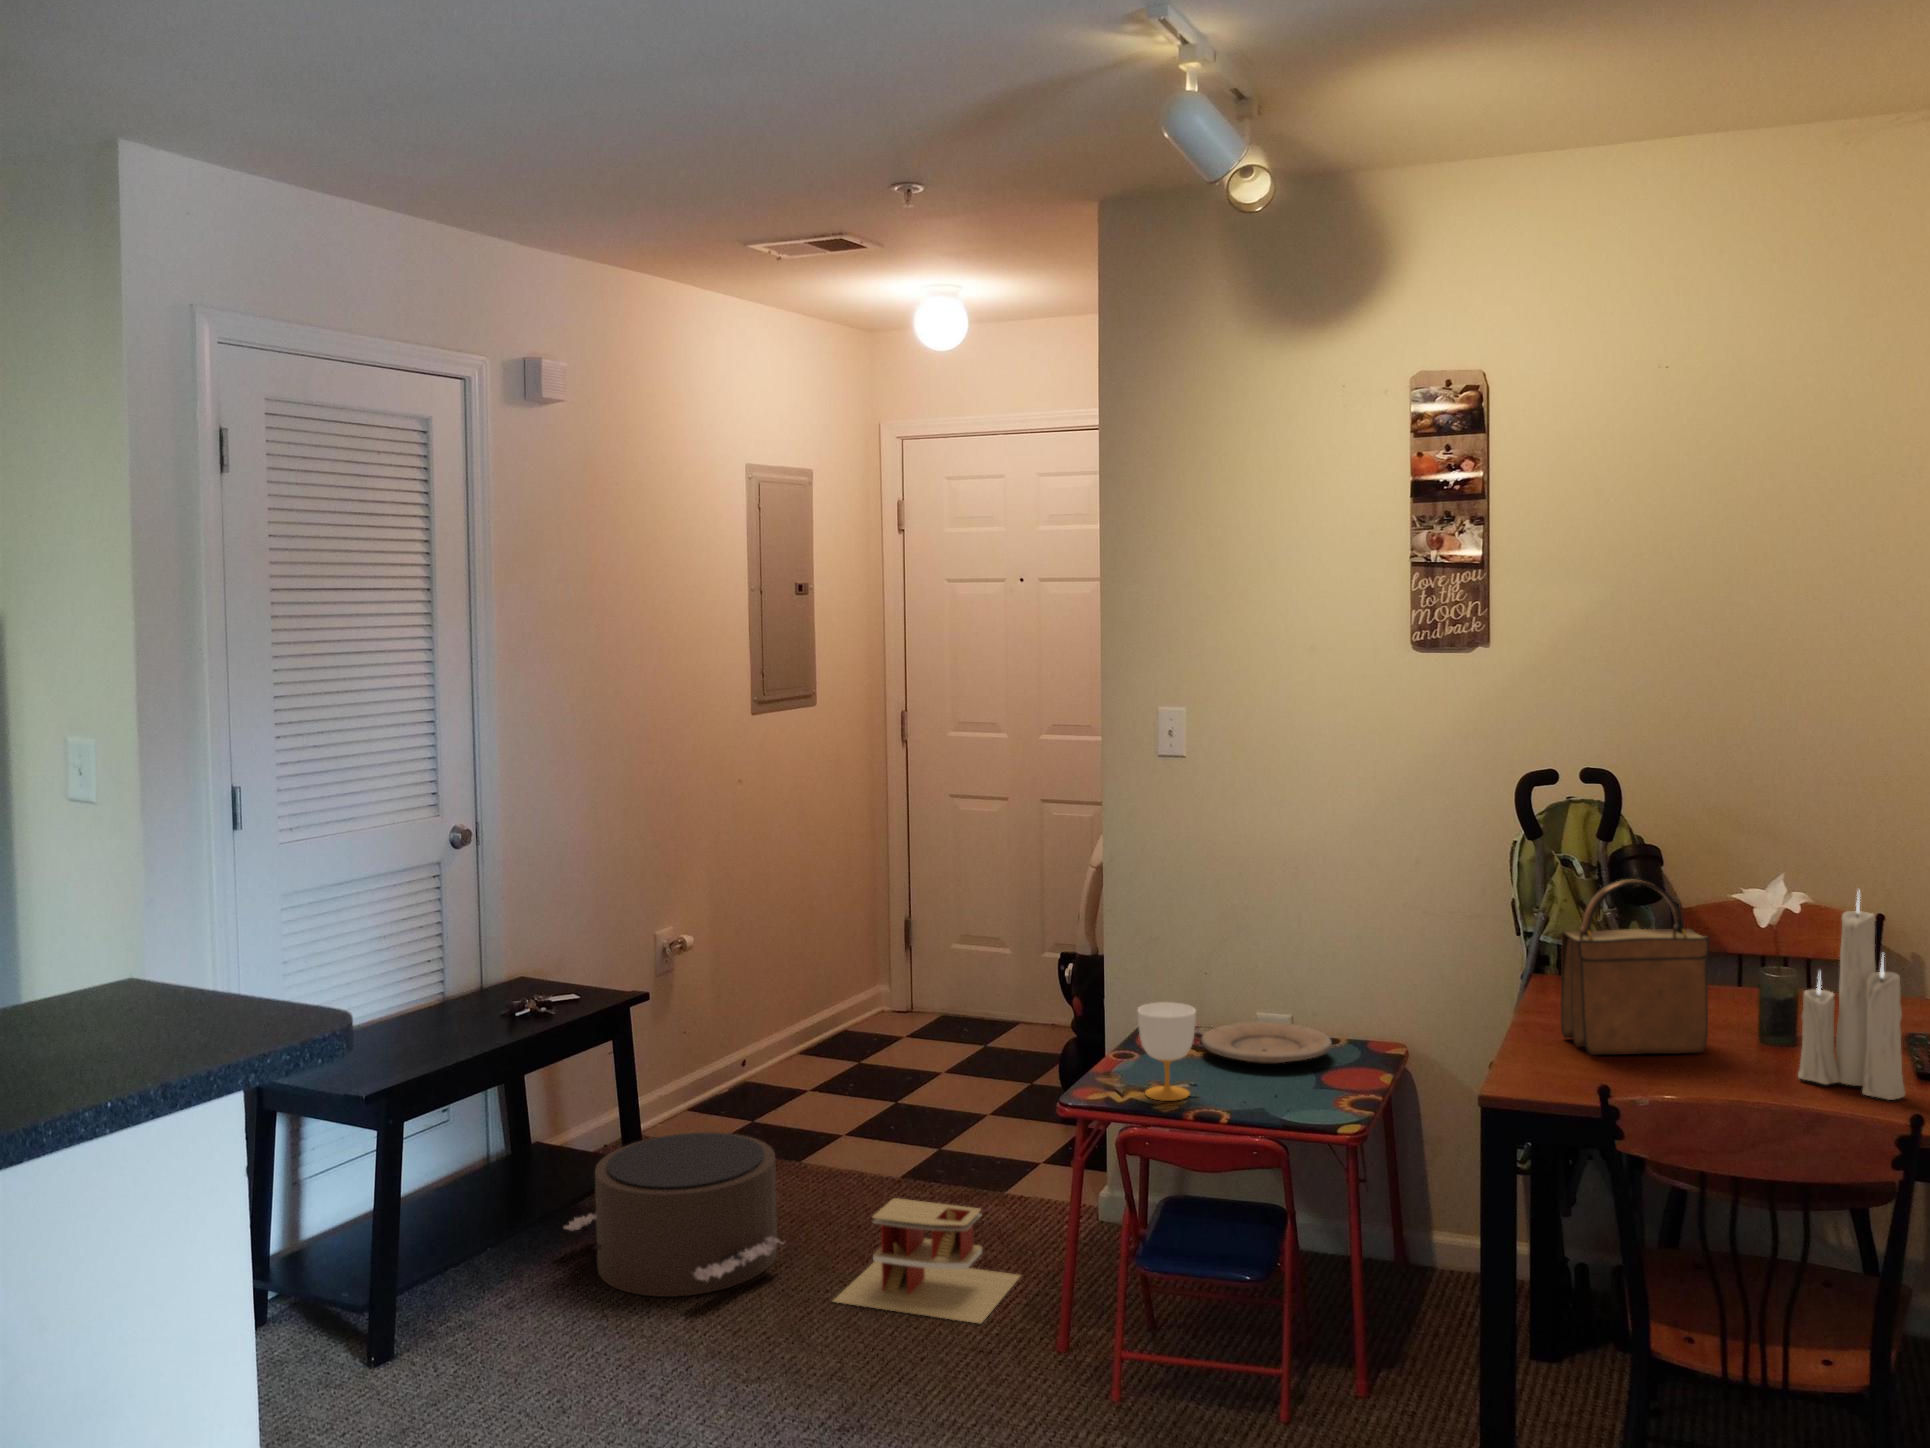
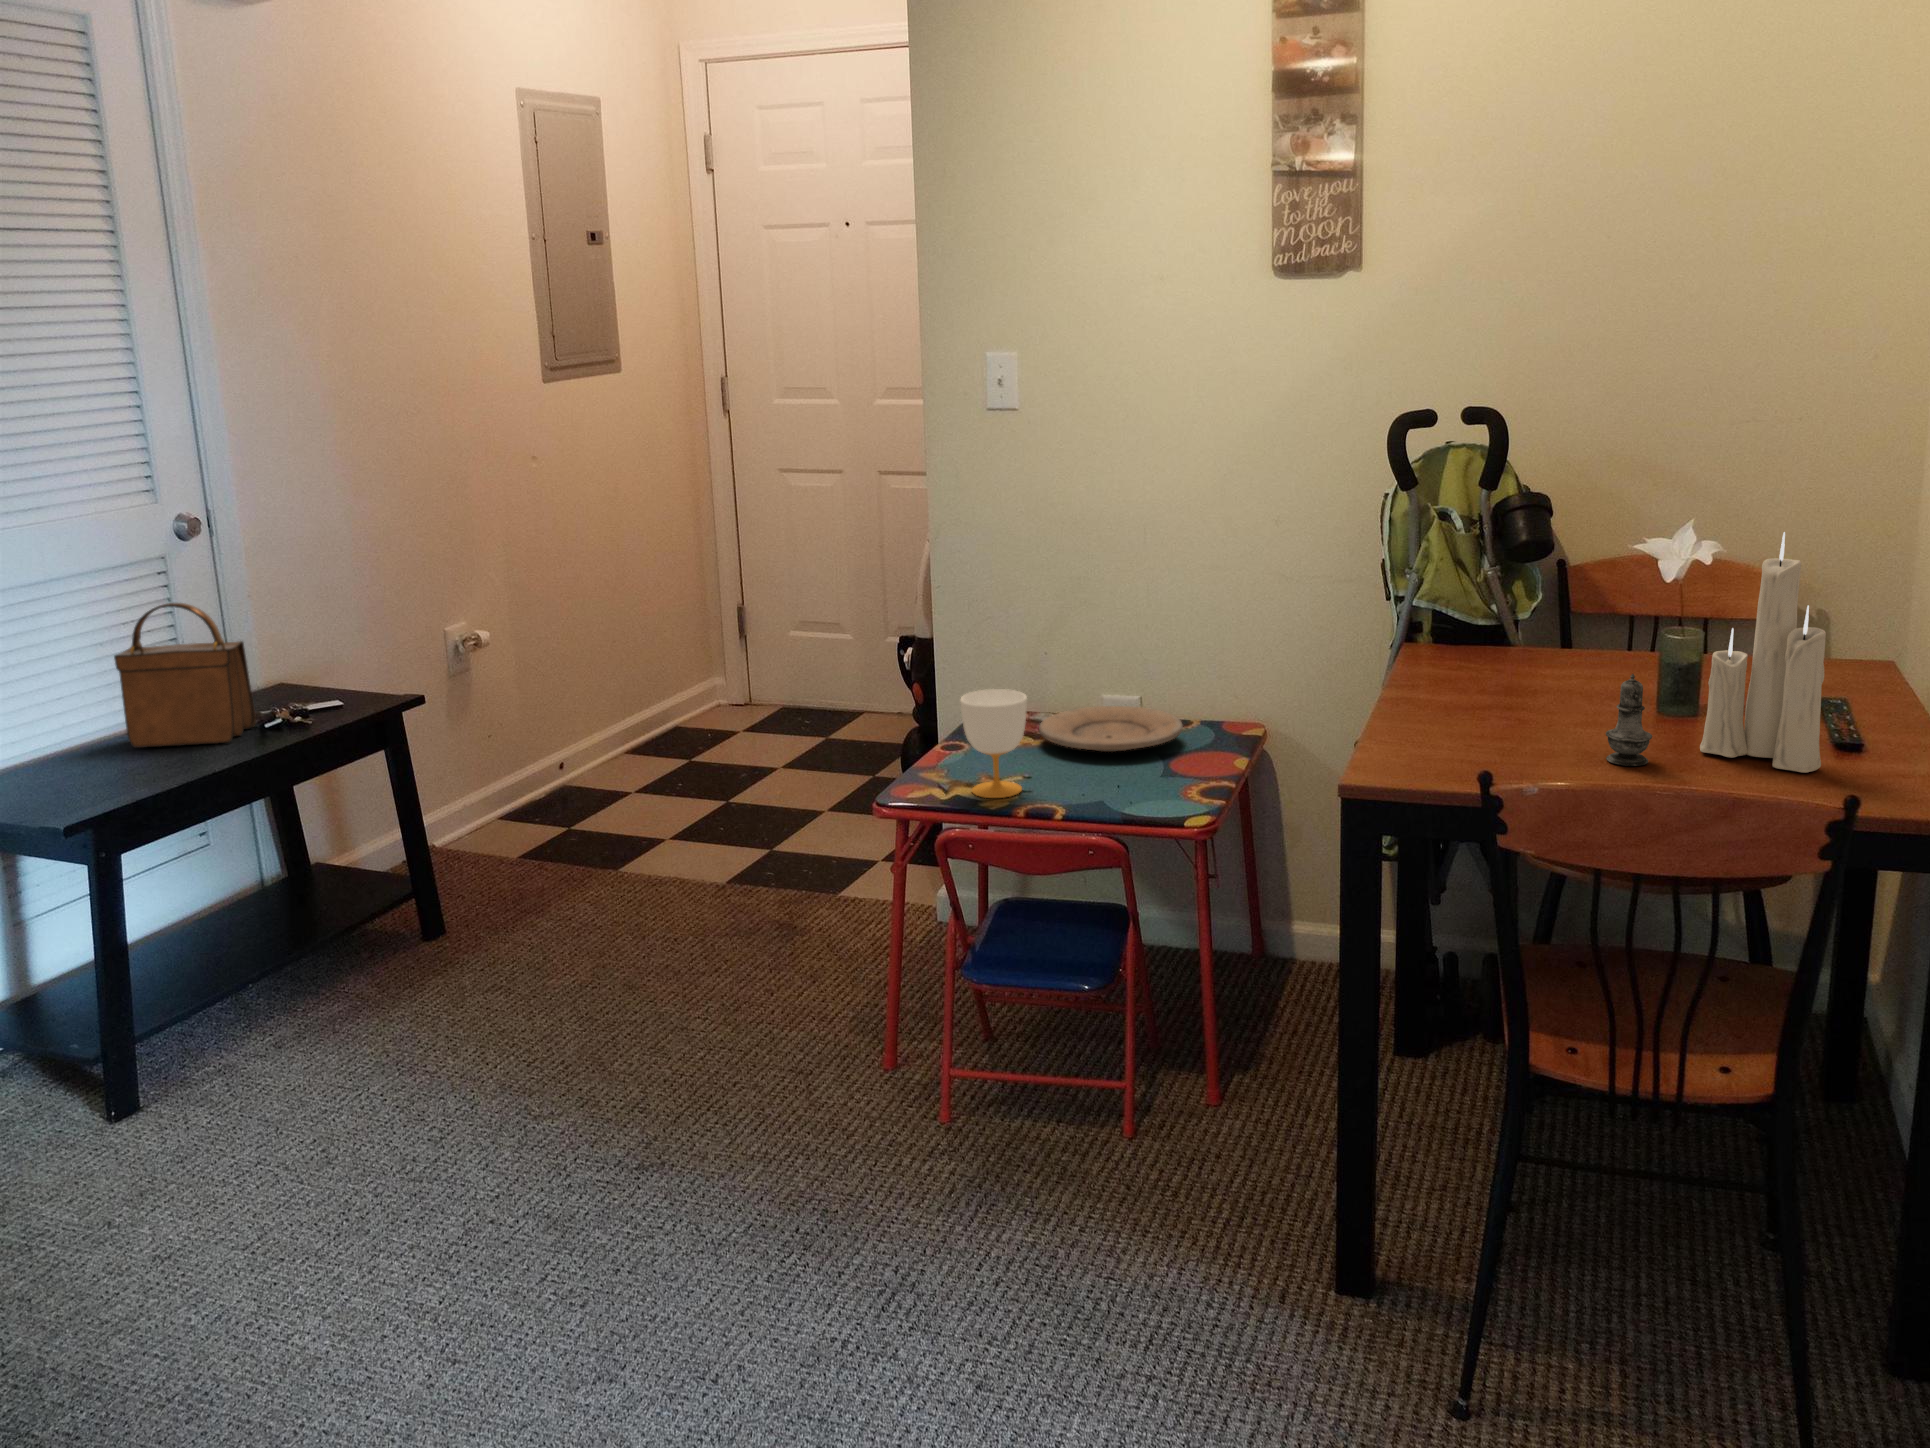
handbag: present [1561,880,1709,1055] -> present [114,603,256,748]
salt shaker: none [1712,1007,1754,1088] -> present [1606,674,1652,766]
pouf: present [564,1132,784,1297] -> none [341,847,590,1026]
toy house: present [833,1198,1020,1323] -> none [641,910,852,1039]

